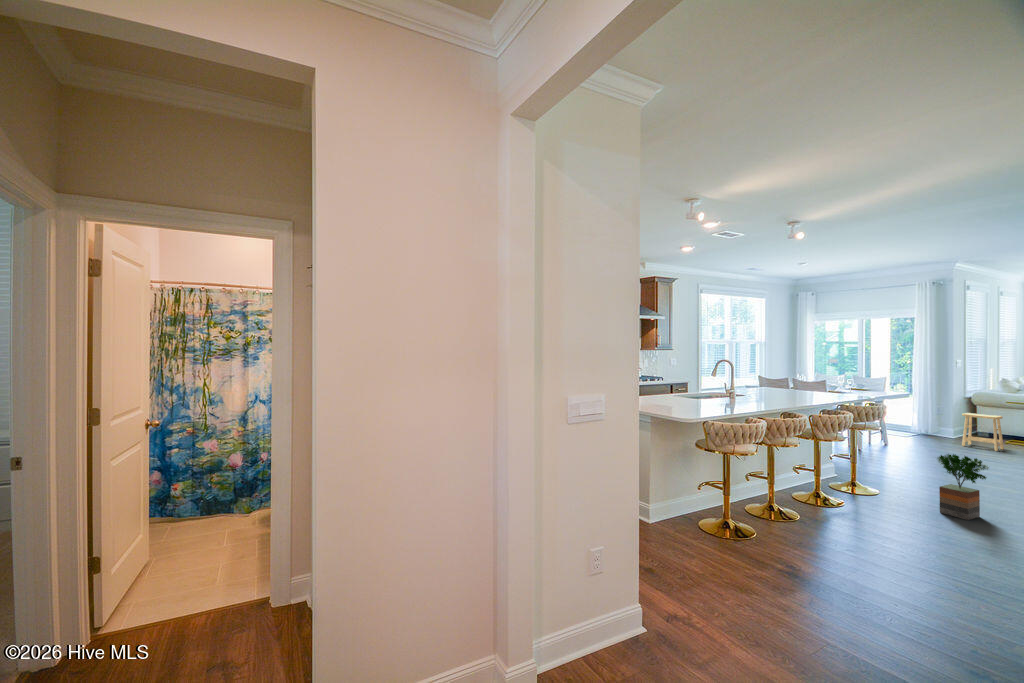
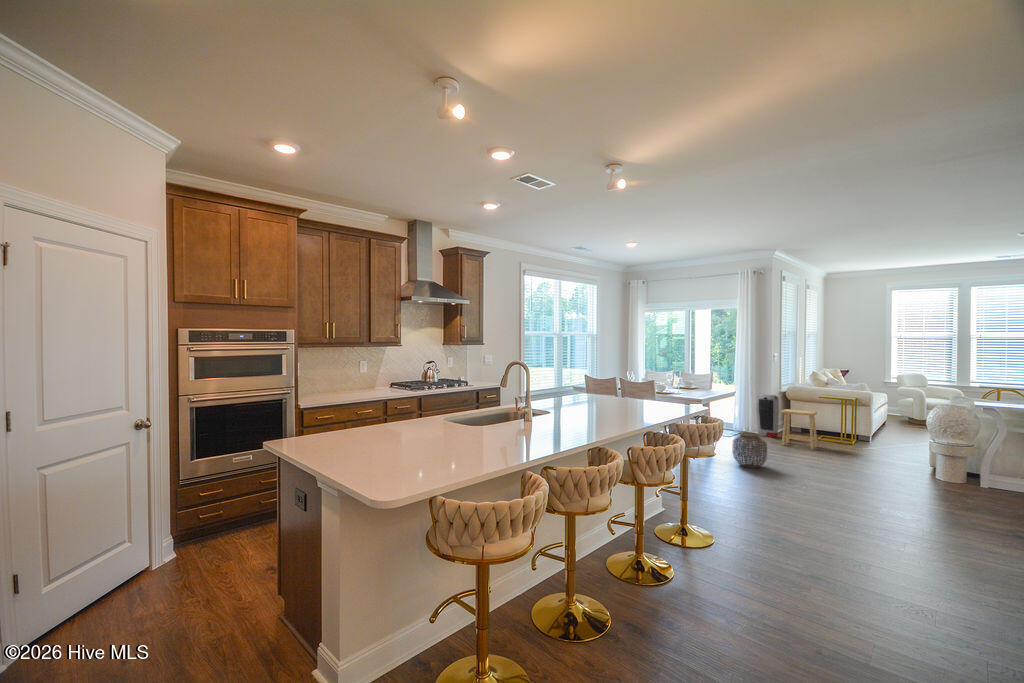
air purifier: none [935,399,961,440] -> present [756,394,779,438]
woven basket: none [904,429,940,459] -> present [733,433,767,469]
potted tree: present [937,454,989,520] -> none [783,486,850,586]

